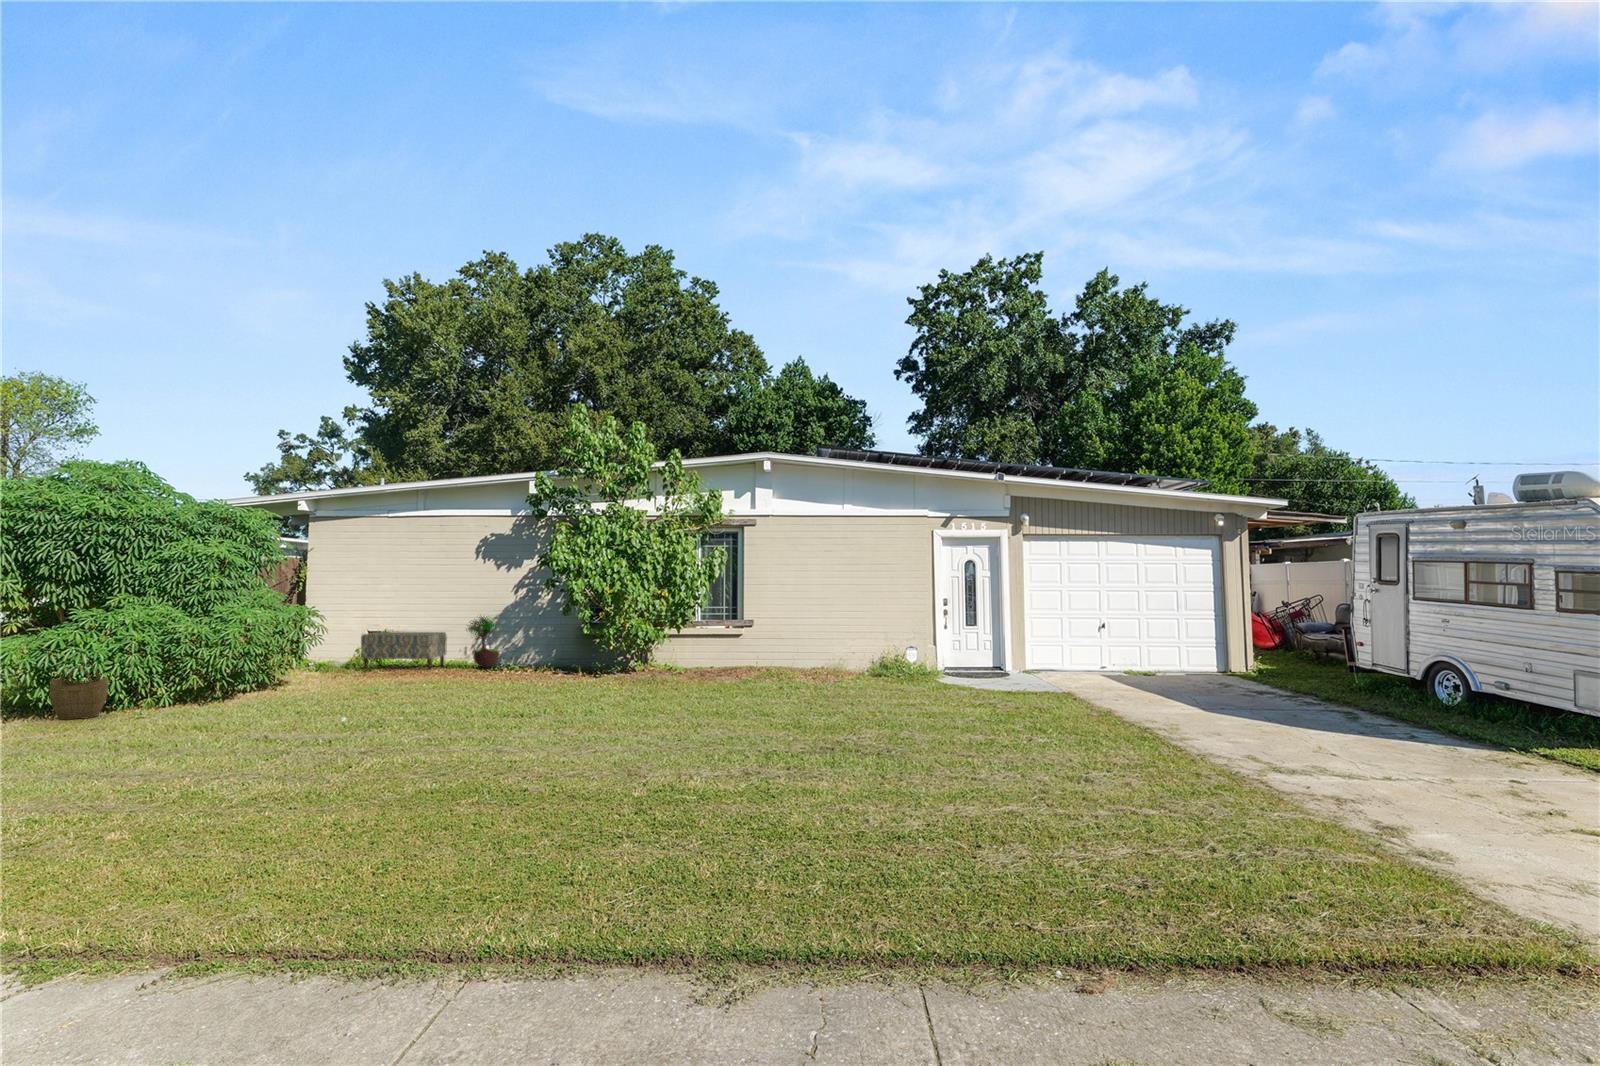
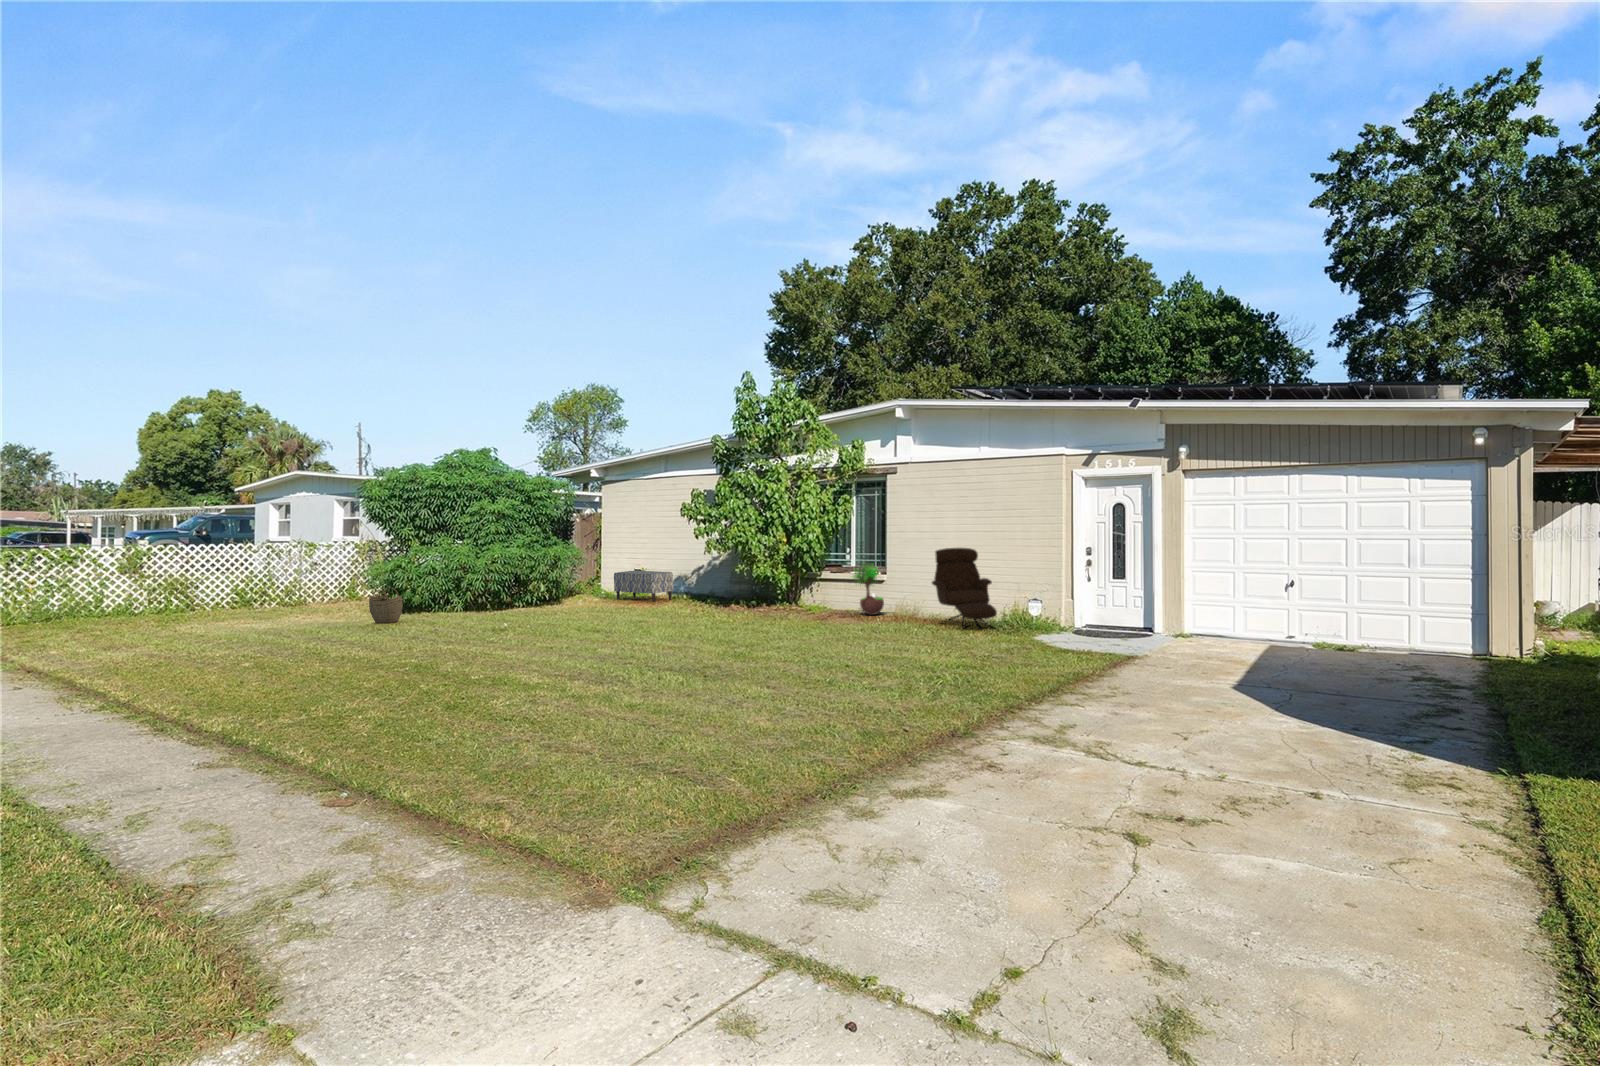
lounge chair: none [812,600,890,680] -> present [932,548,997,629]
potted tree: present [466,616,499,667] -> present [853,566,884,615]

